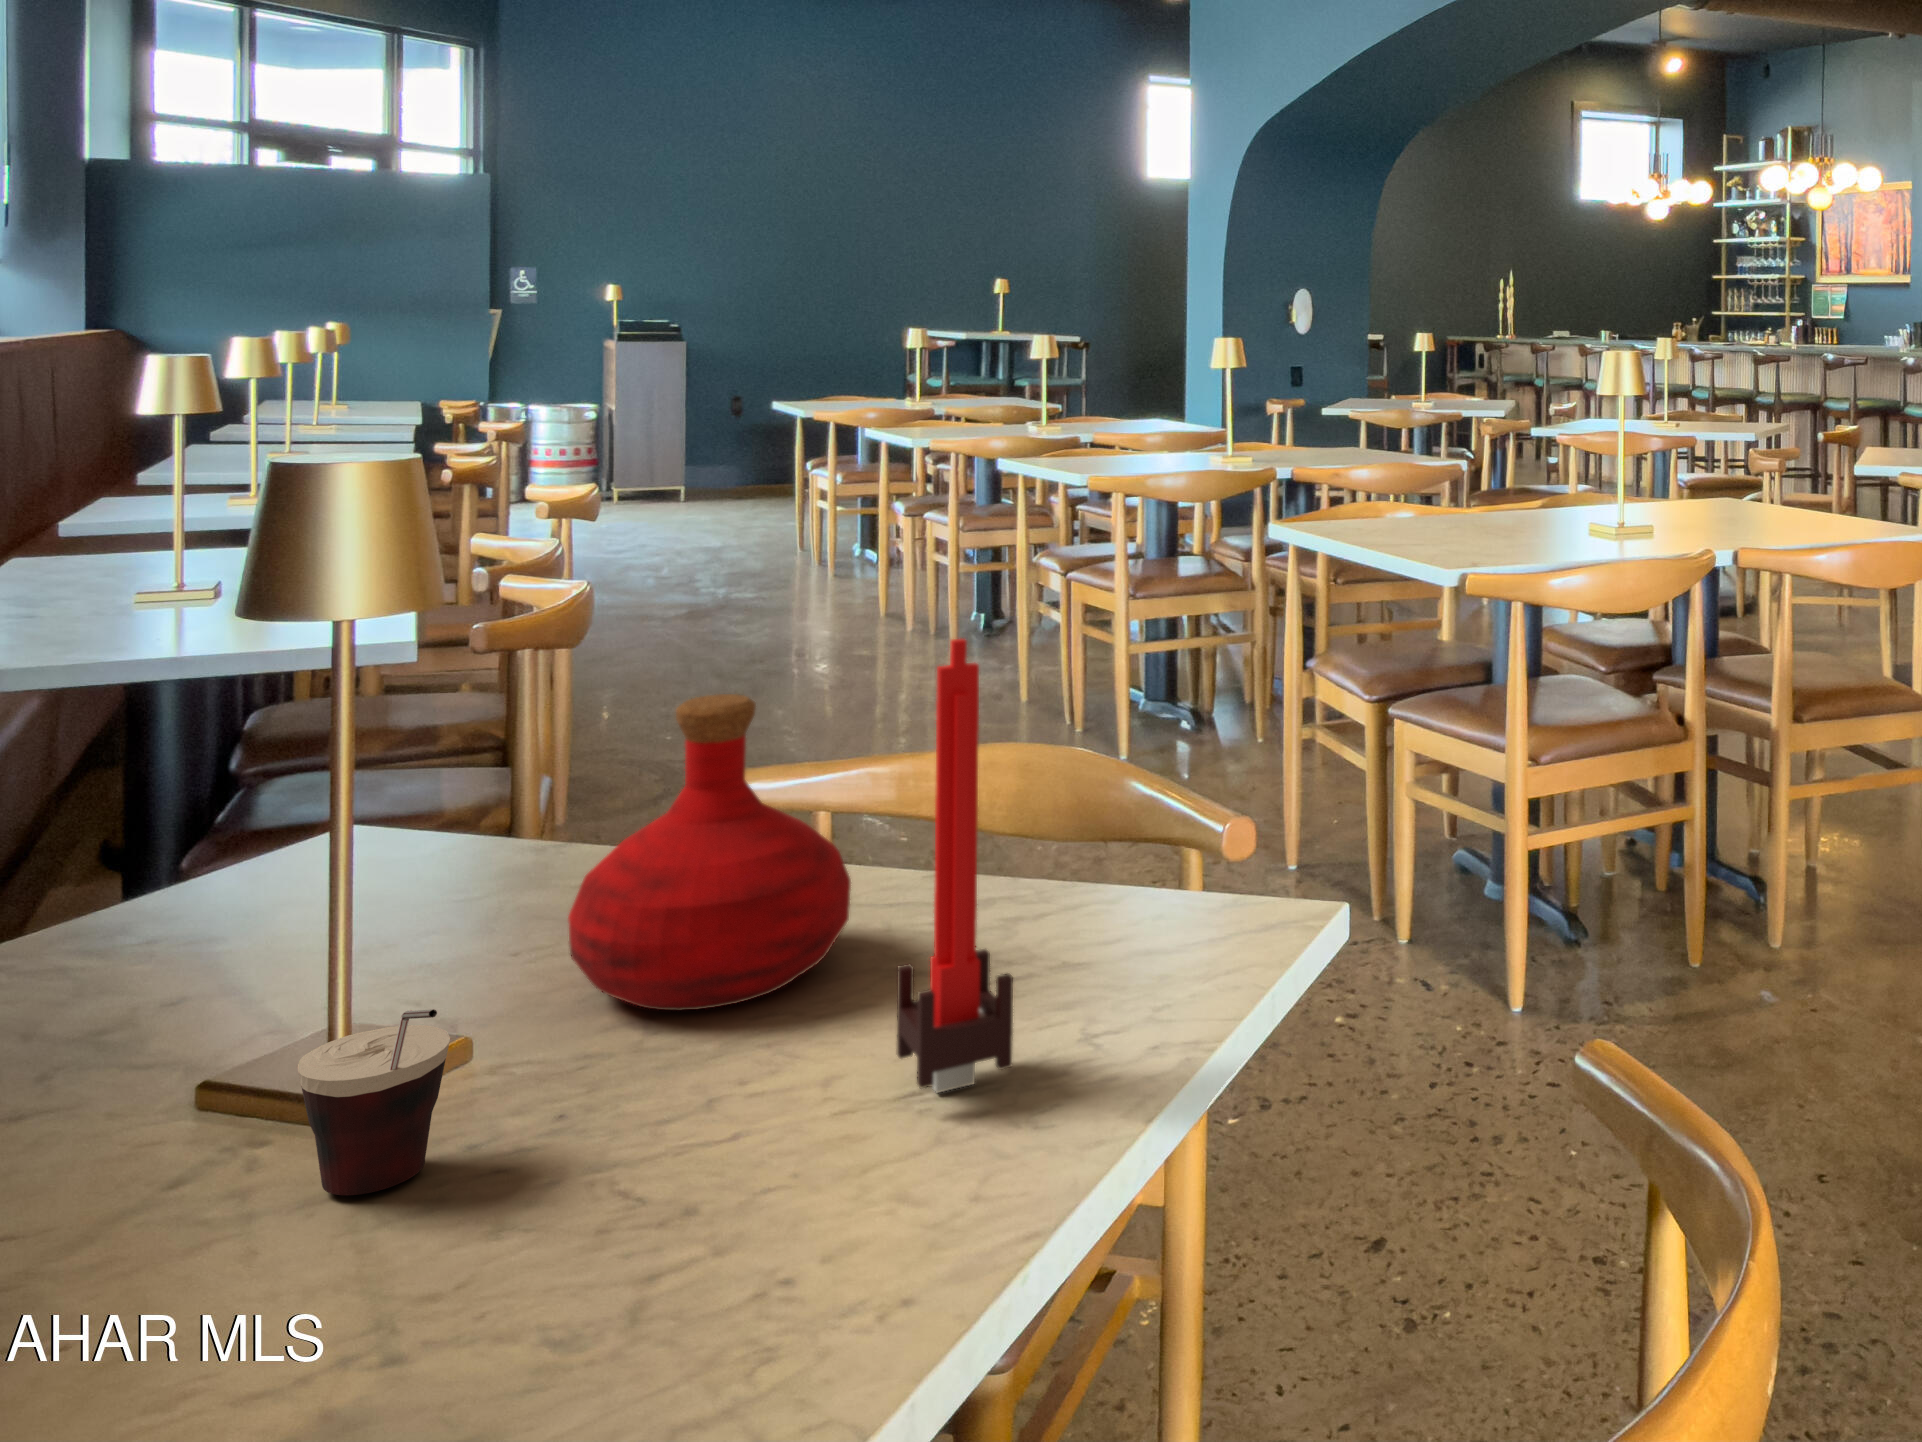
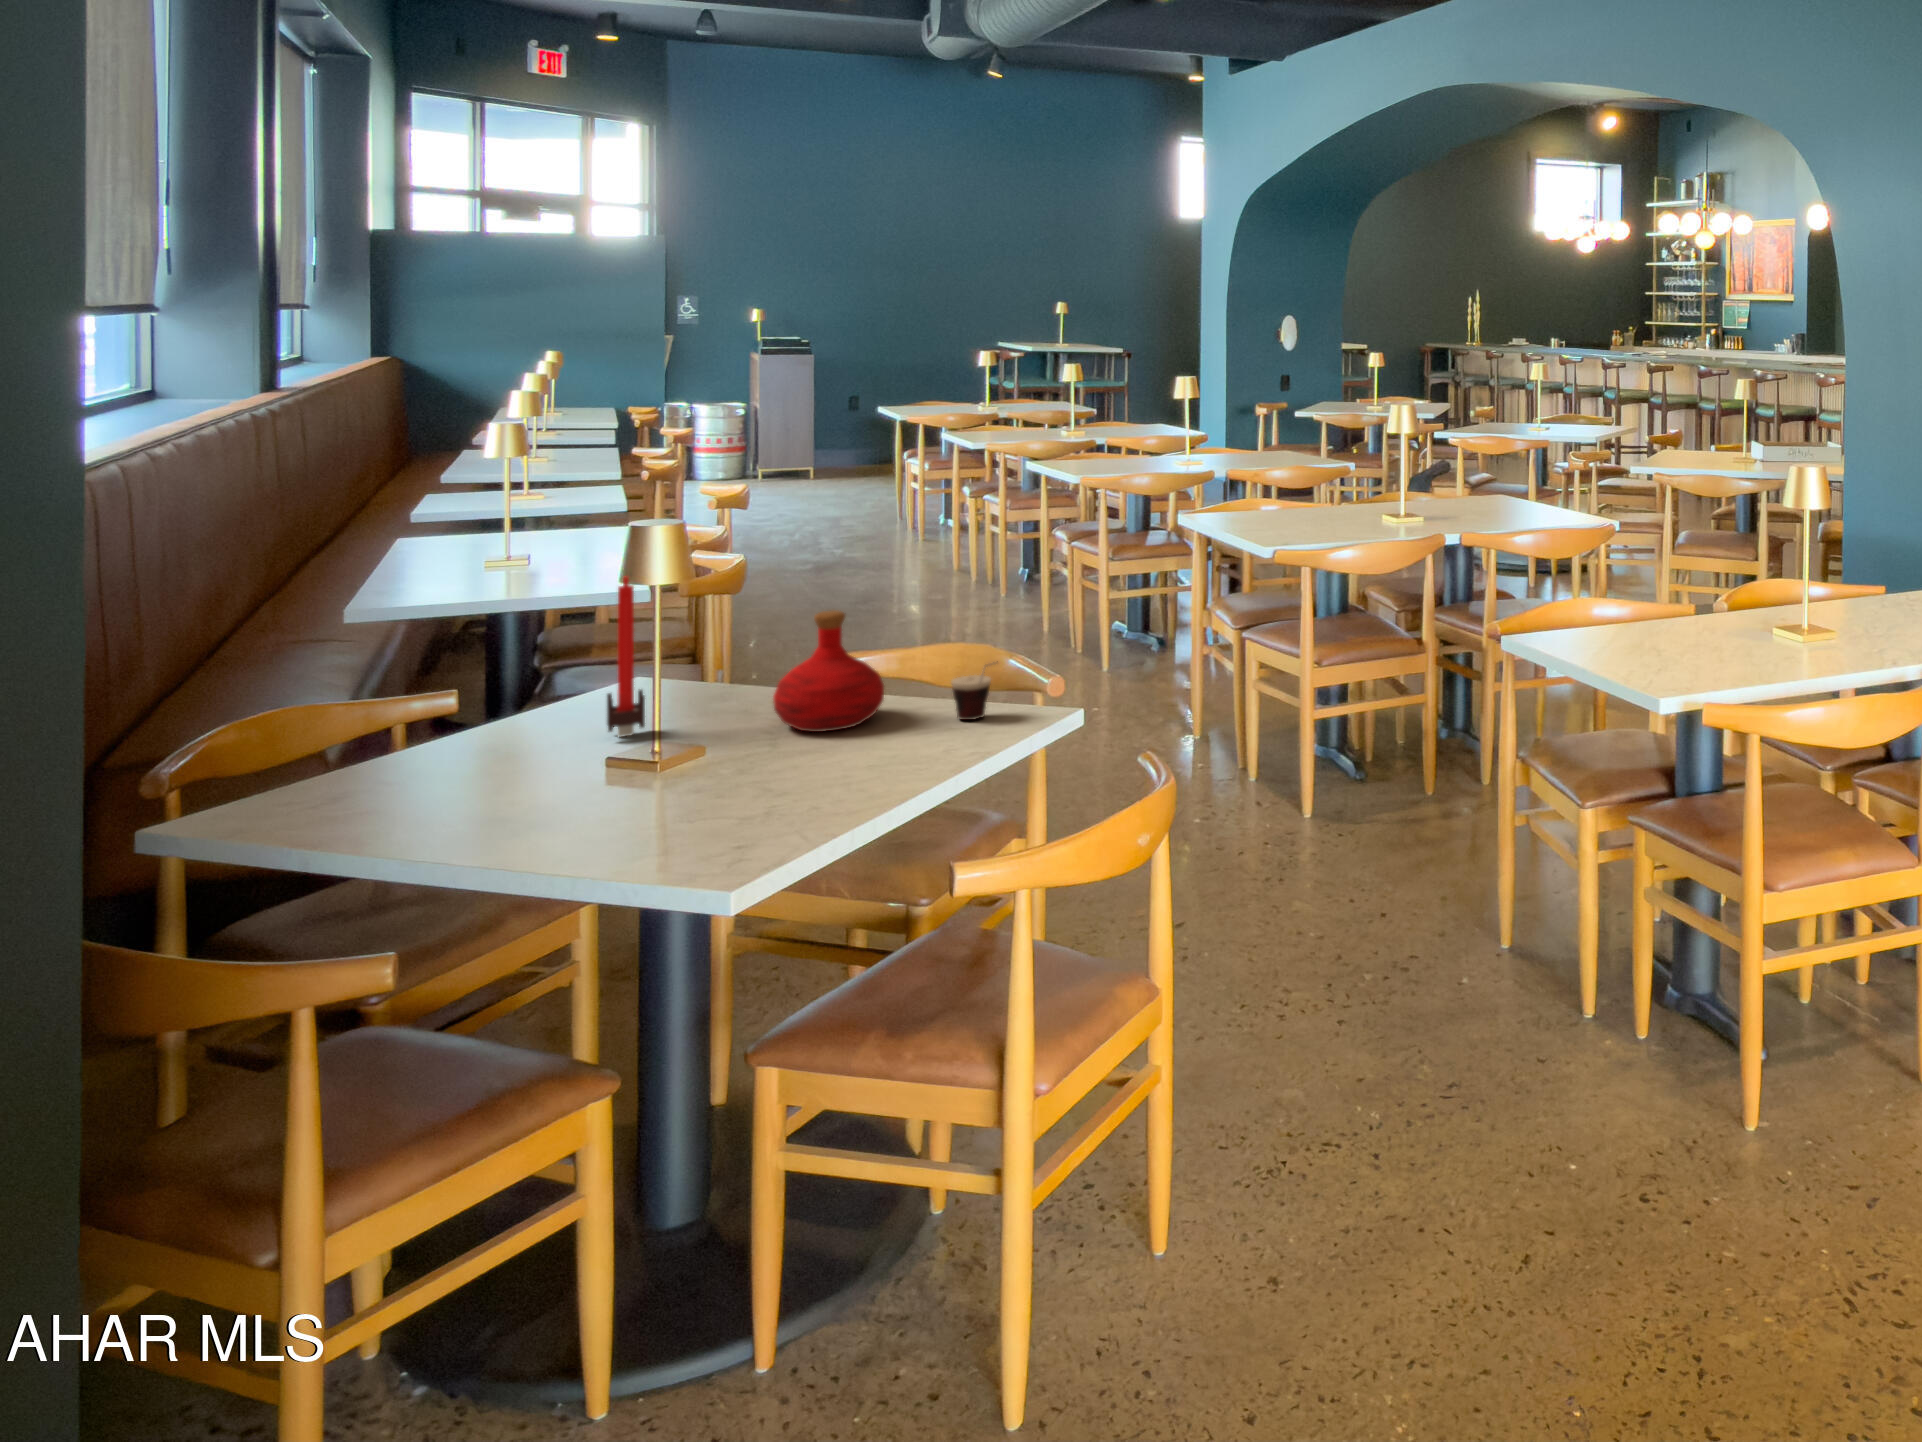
candle: present [897,639,1013,1093] -> present [607,576,645,737]
cup: present [297,1009,450,1195] -> present [951,662,994,720]

